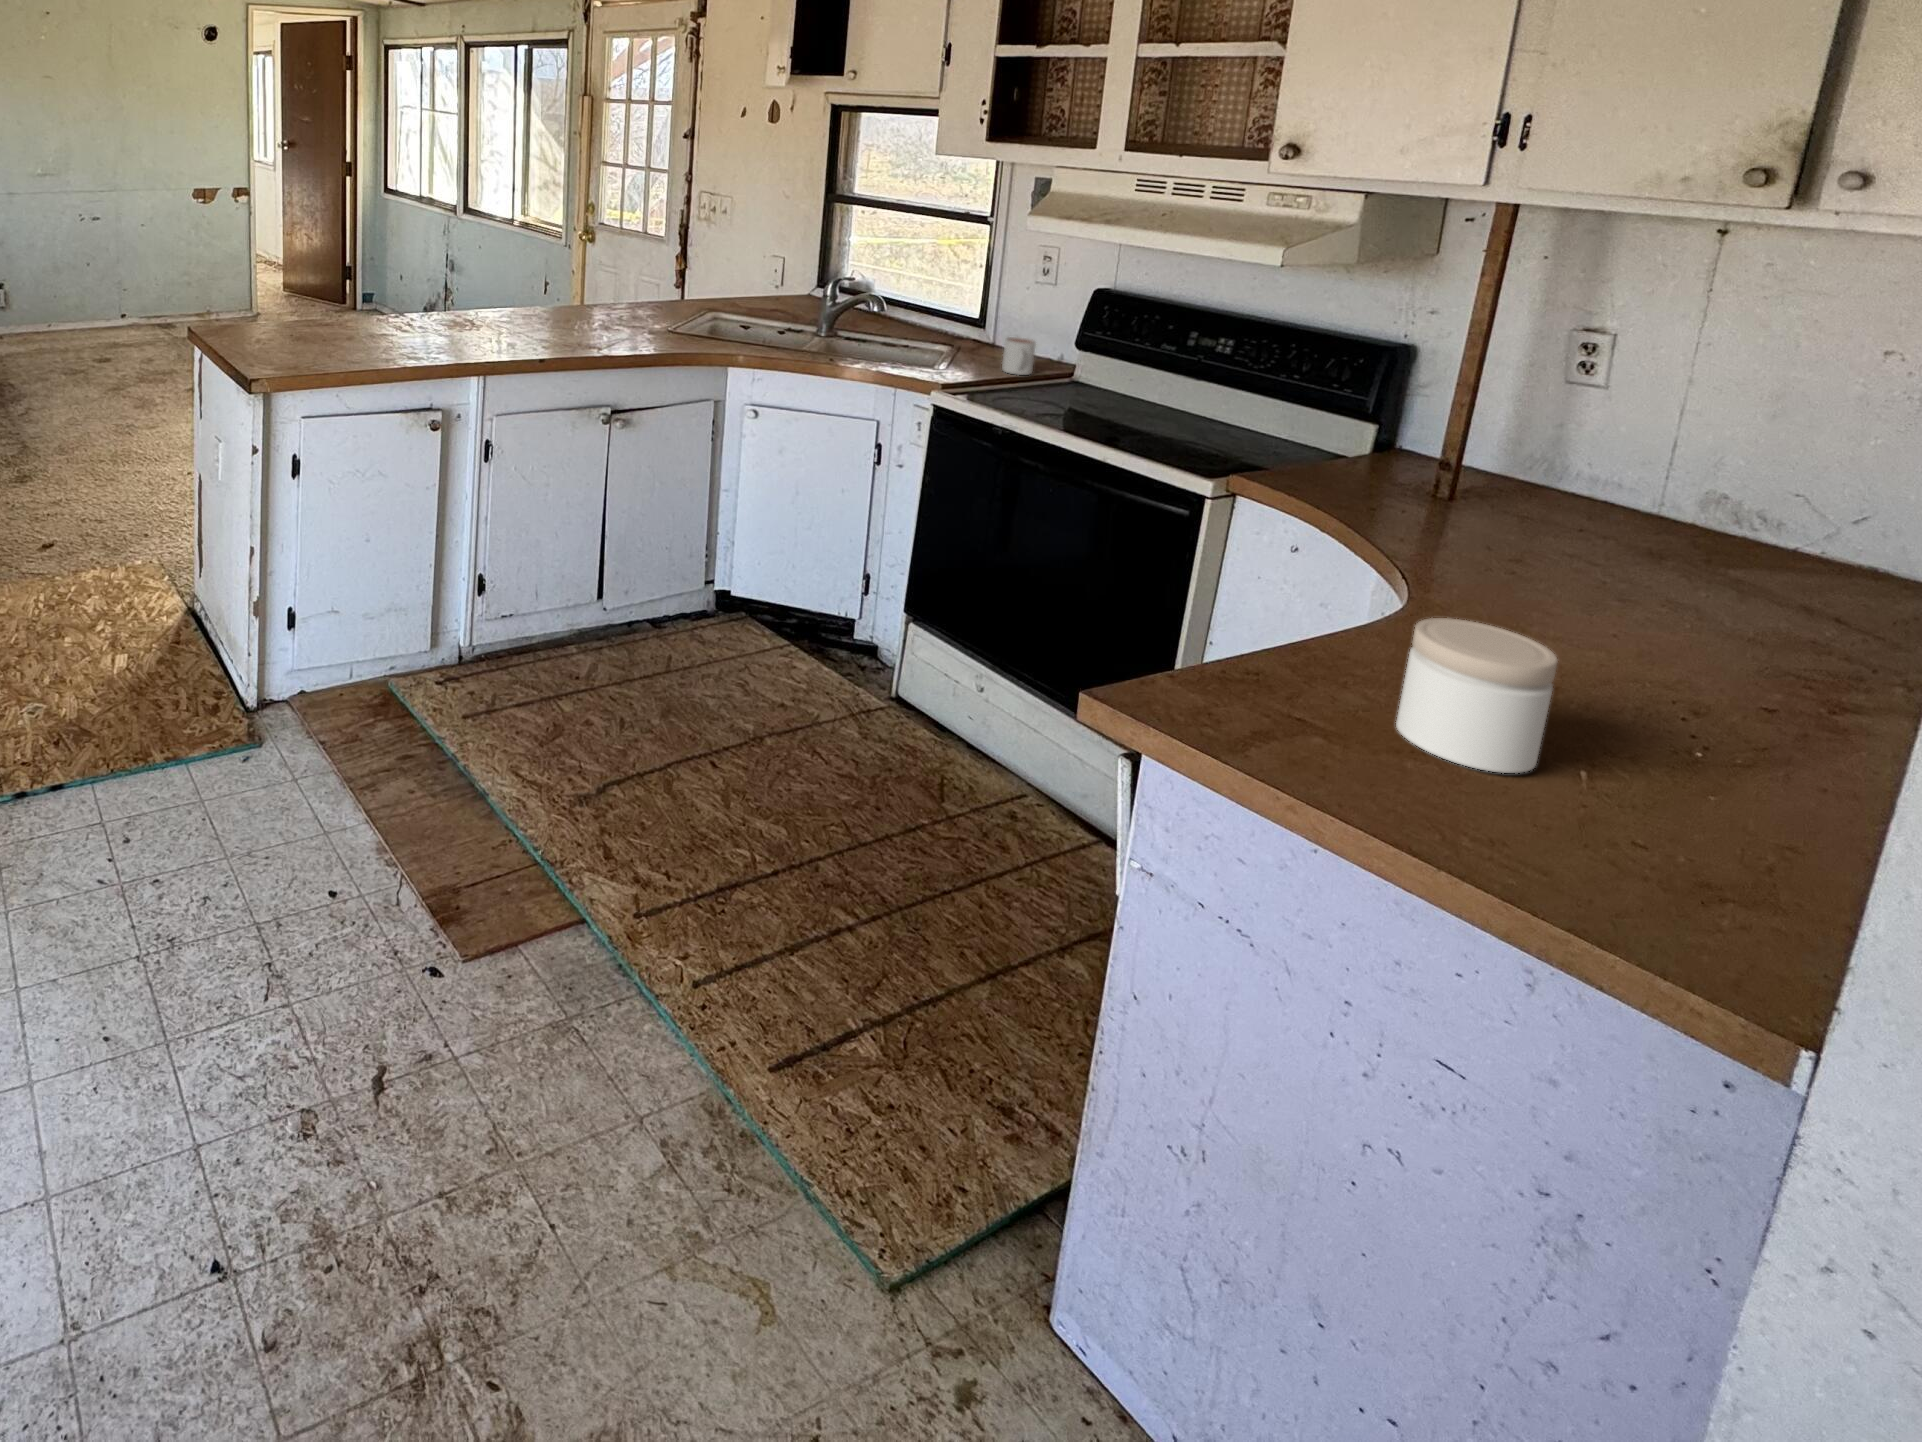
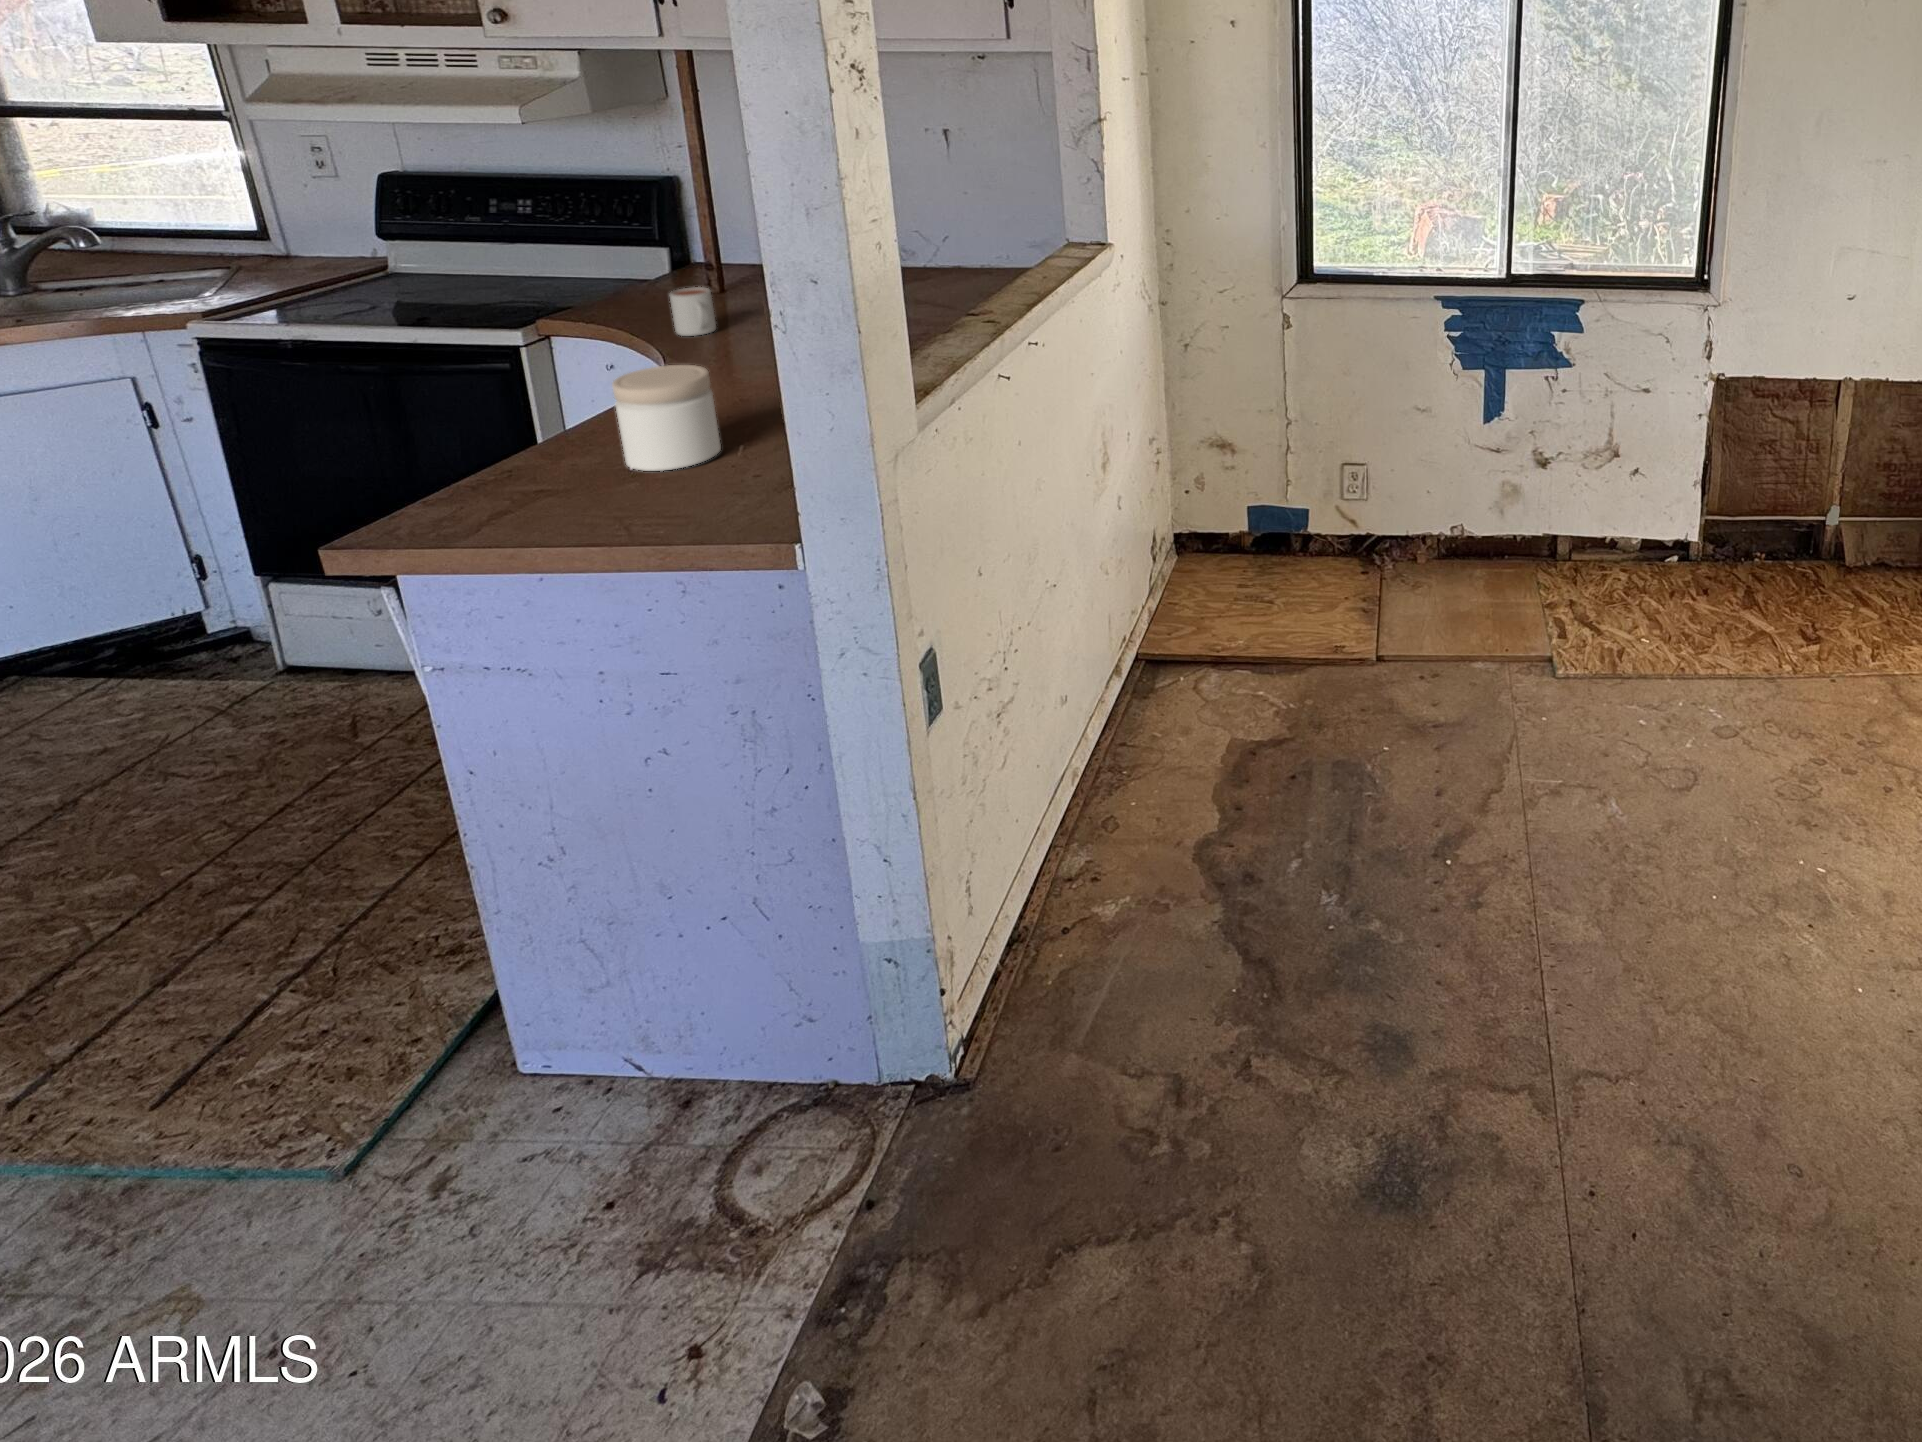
mug: present [1002,337,1035,375] -> present [670,287,716,336]

